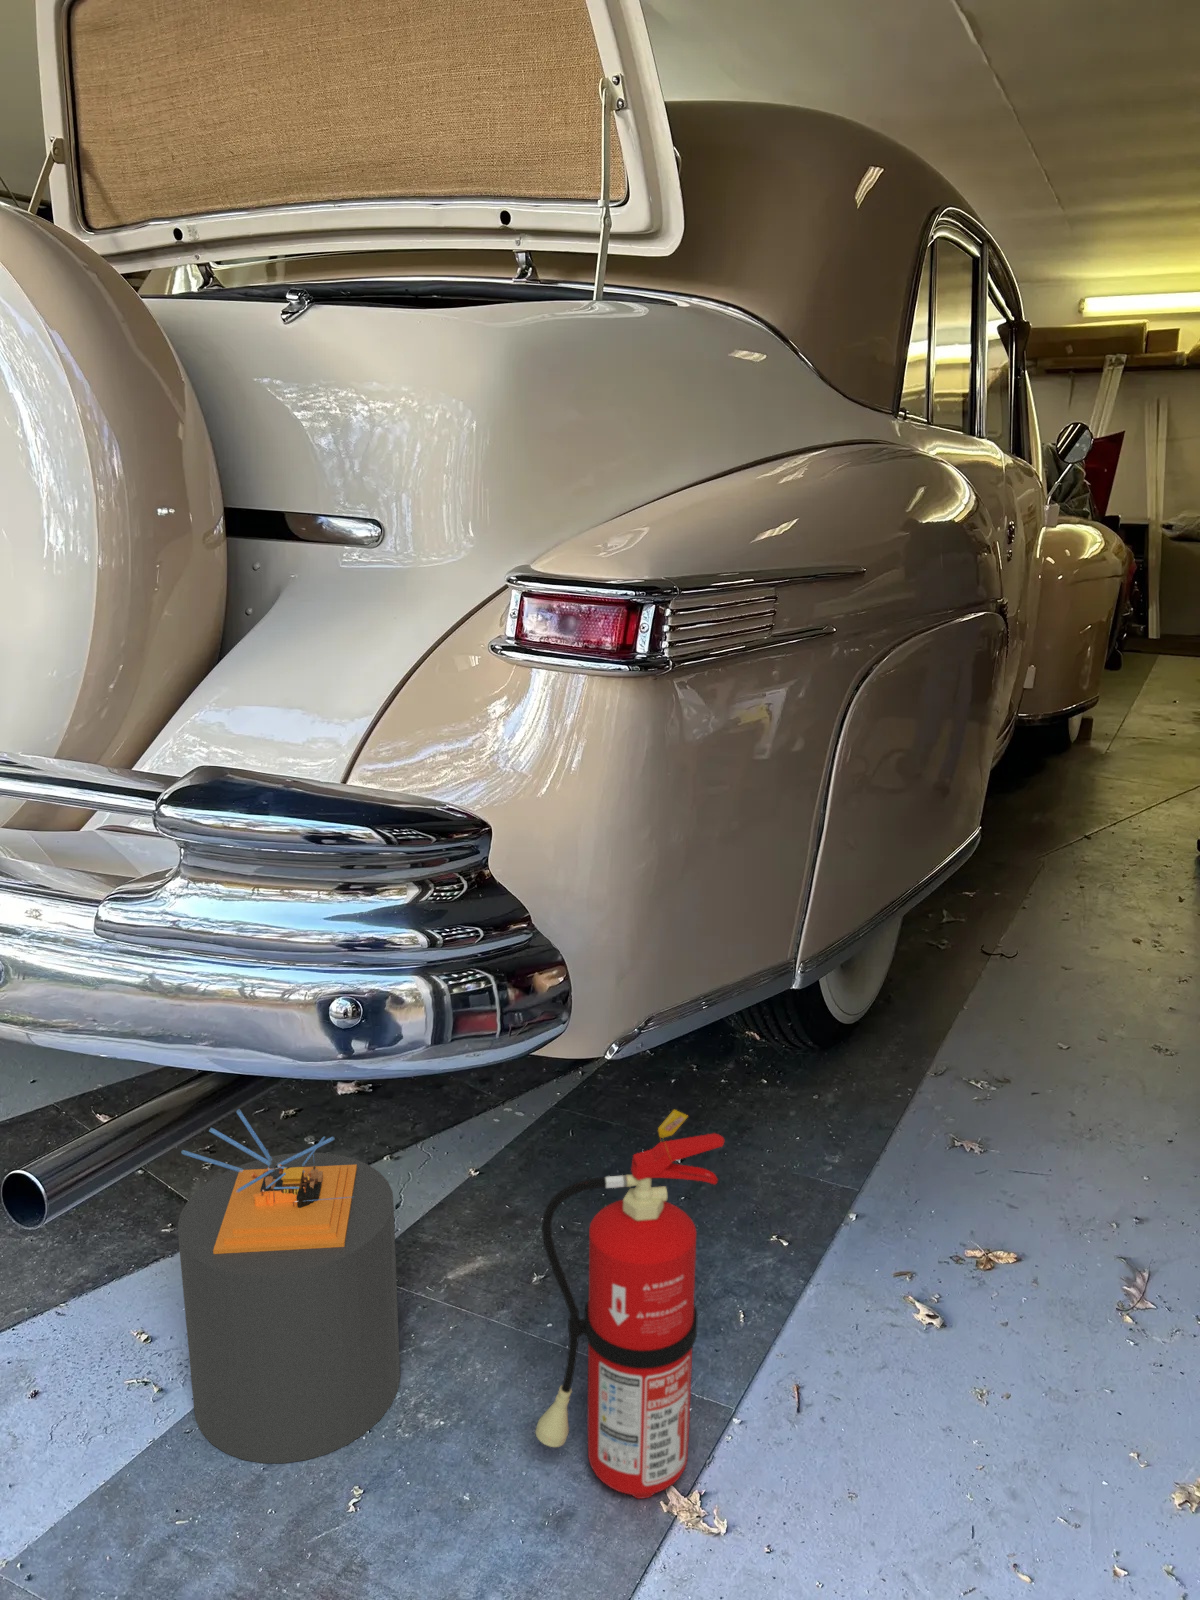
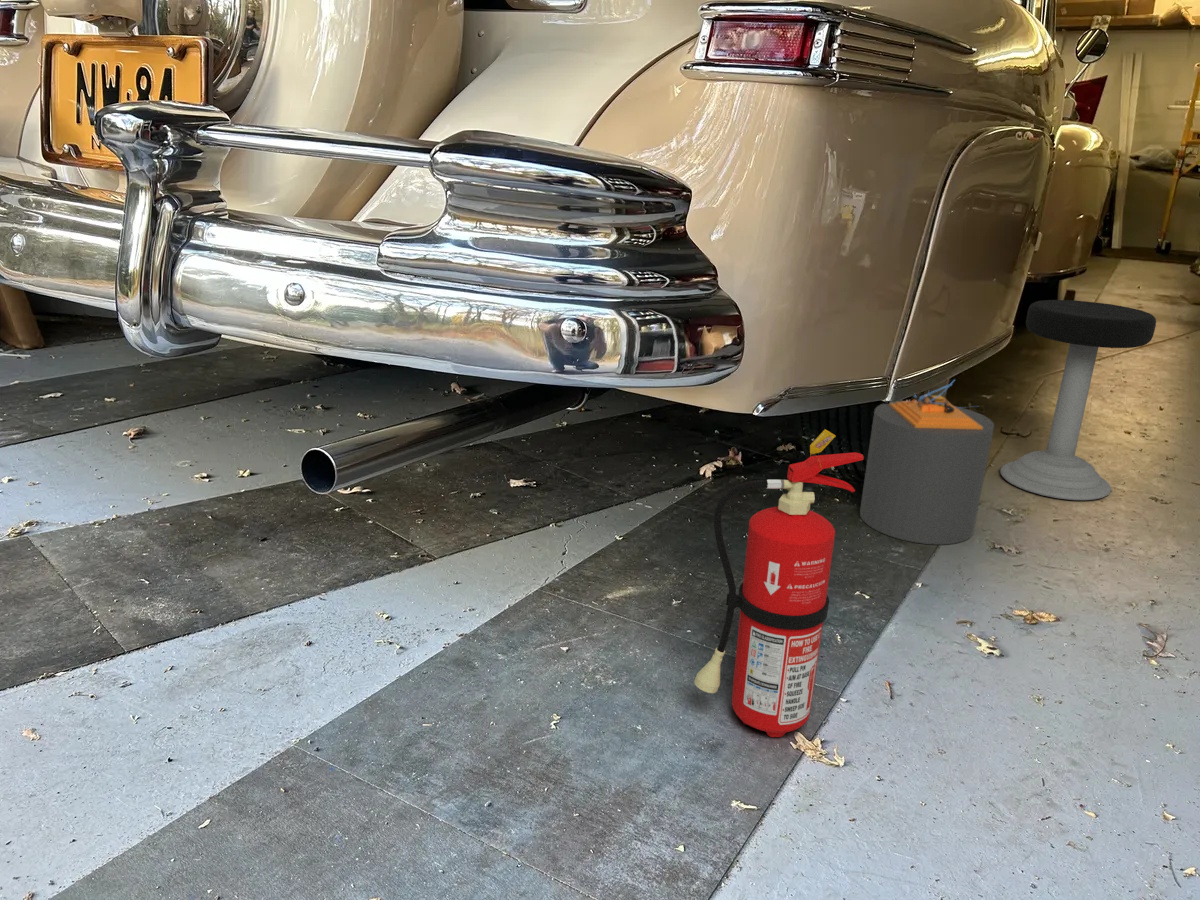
stool: none [972,810,1139,1068] -> present [1000,300,1156,500]
trash can: present [177,1111,400,1463] -> present [860,380,994,544]

